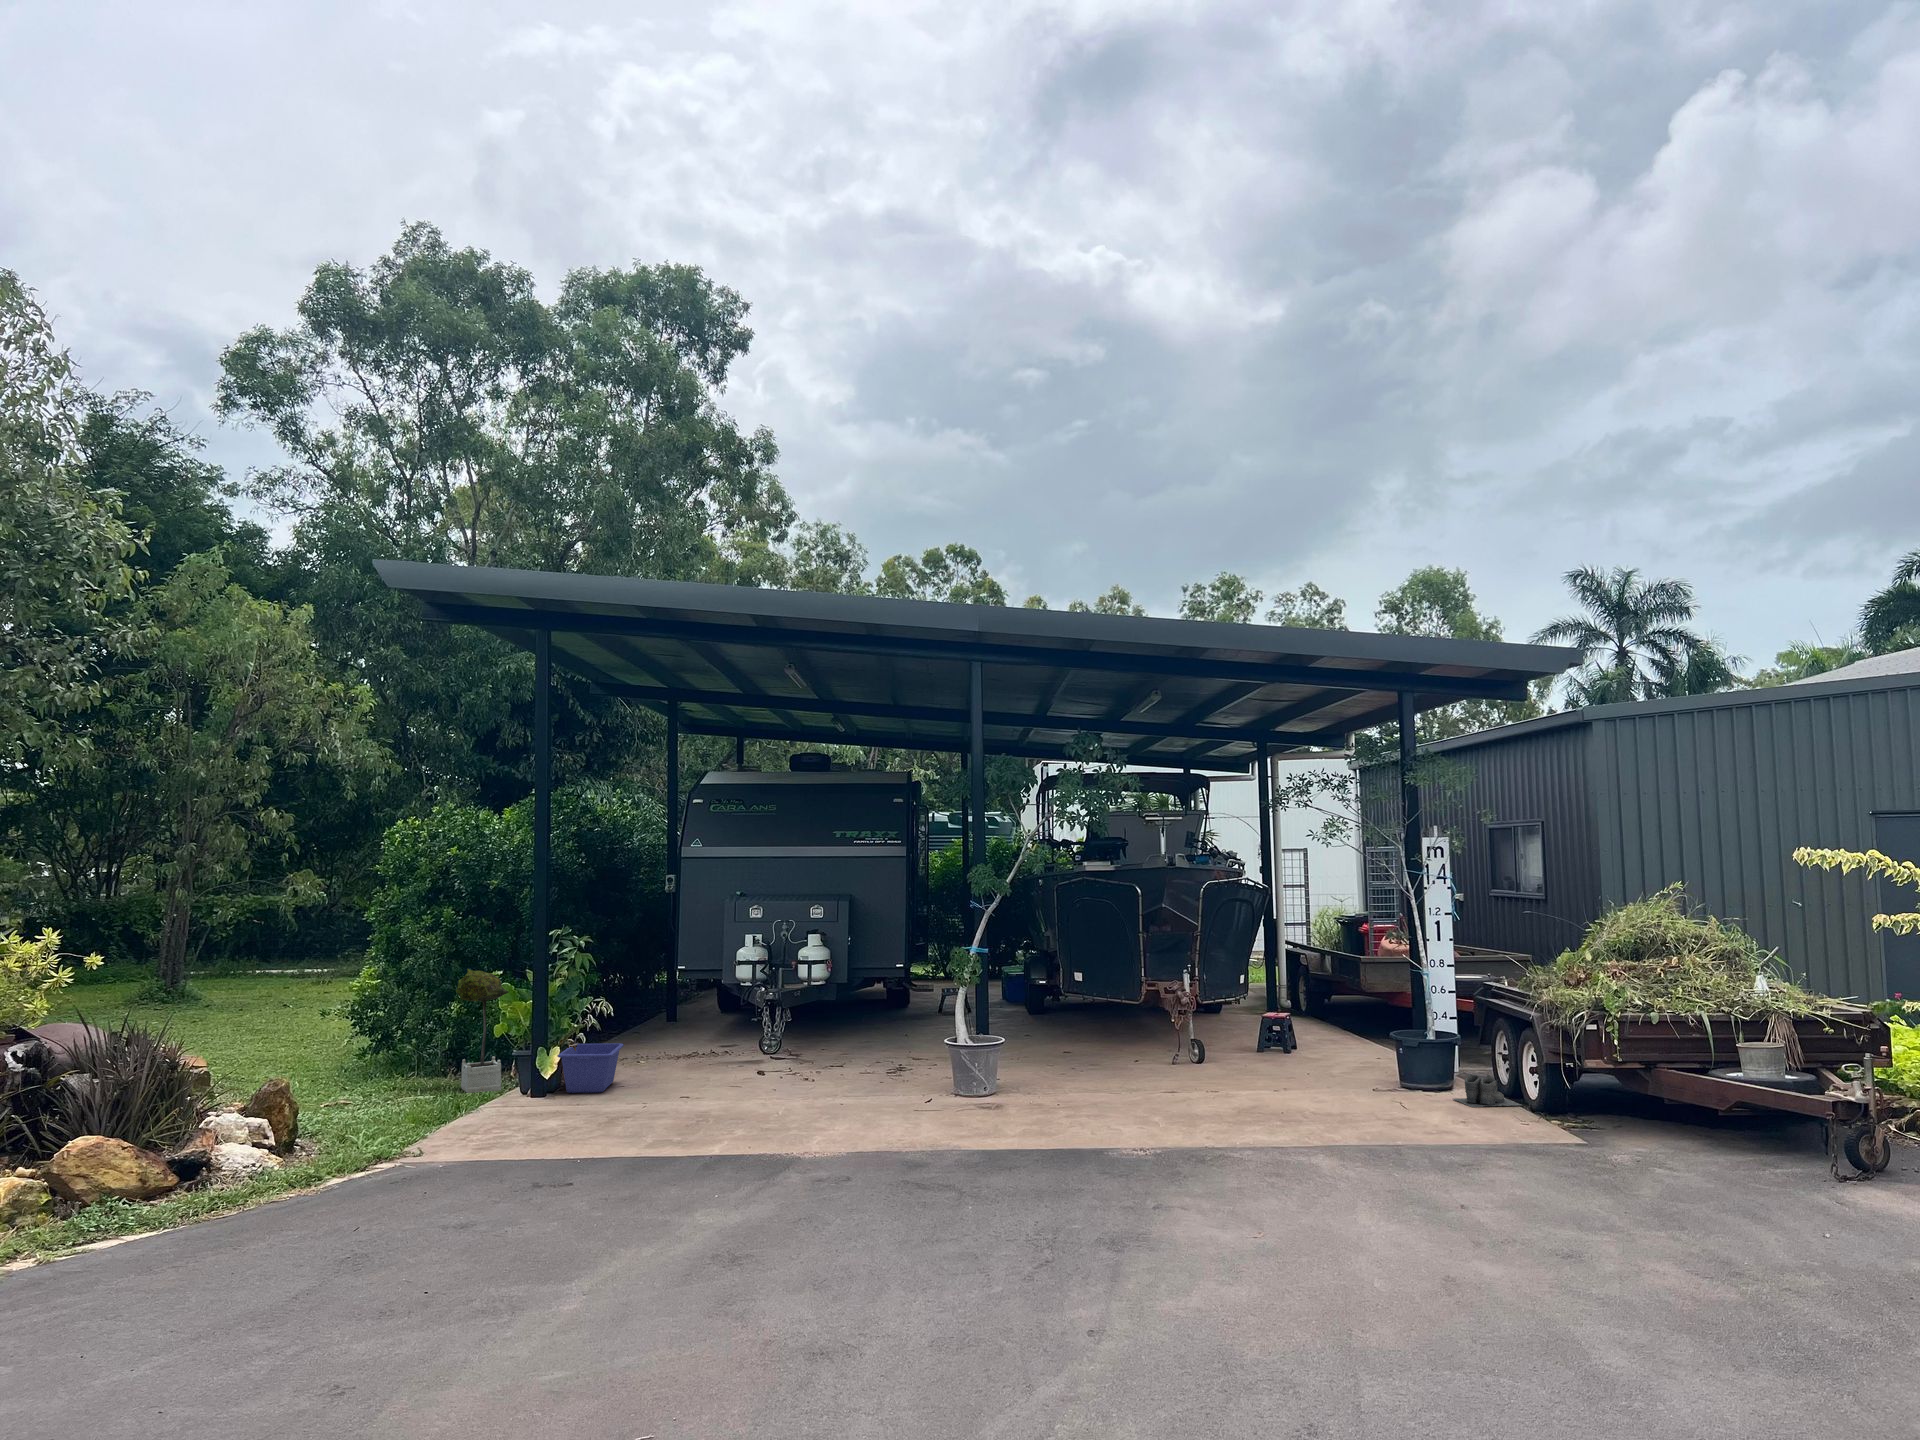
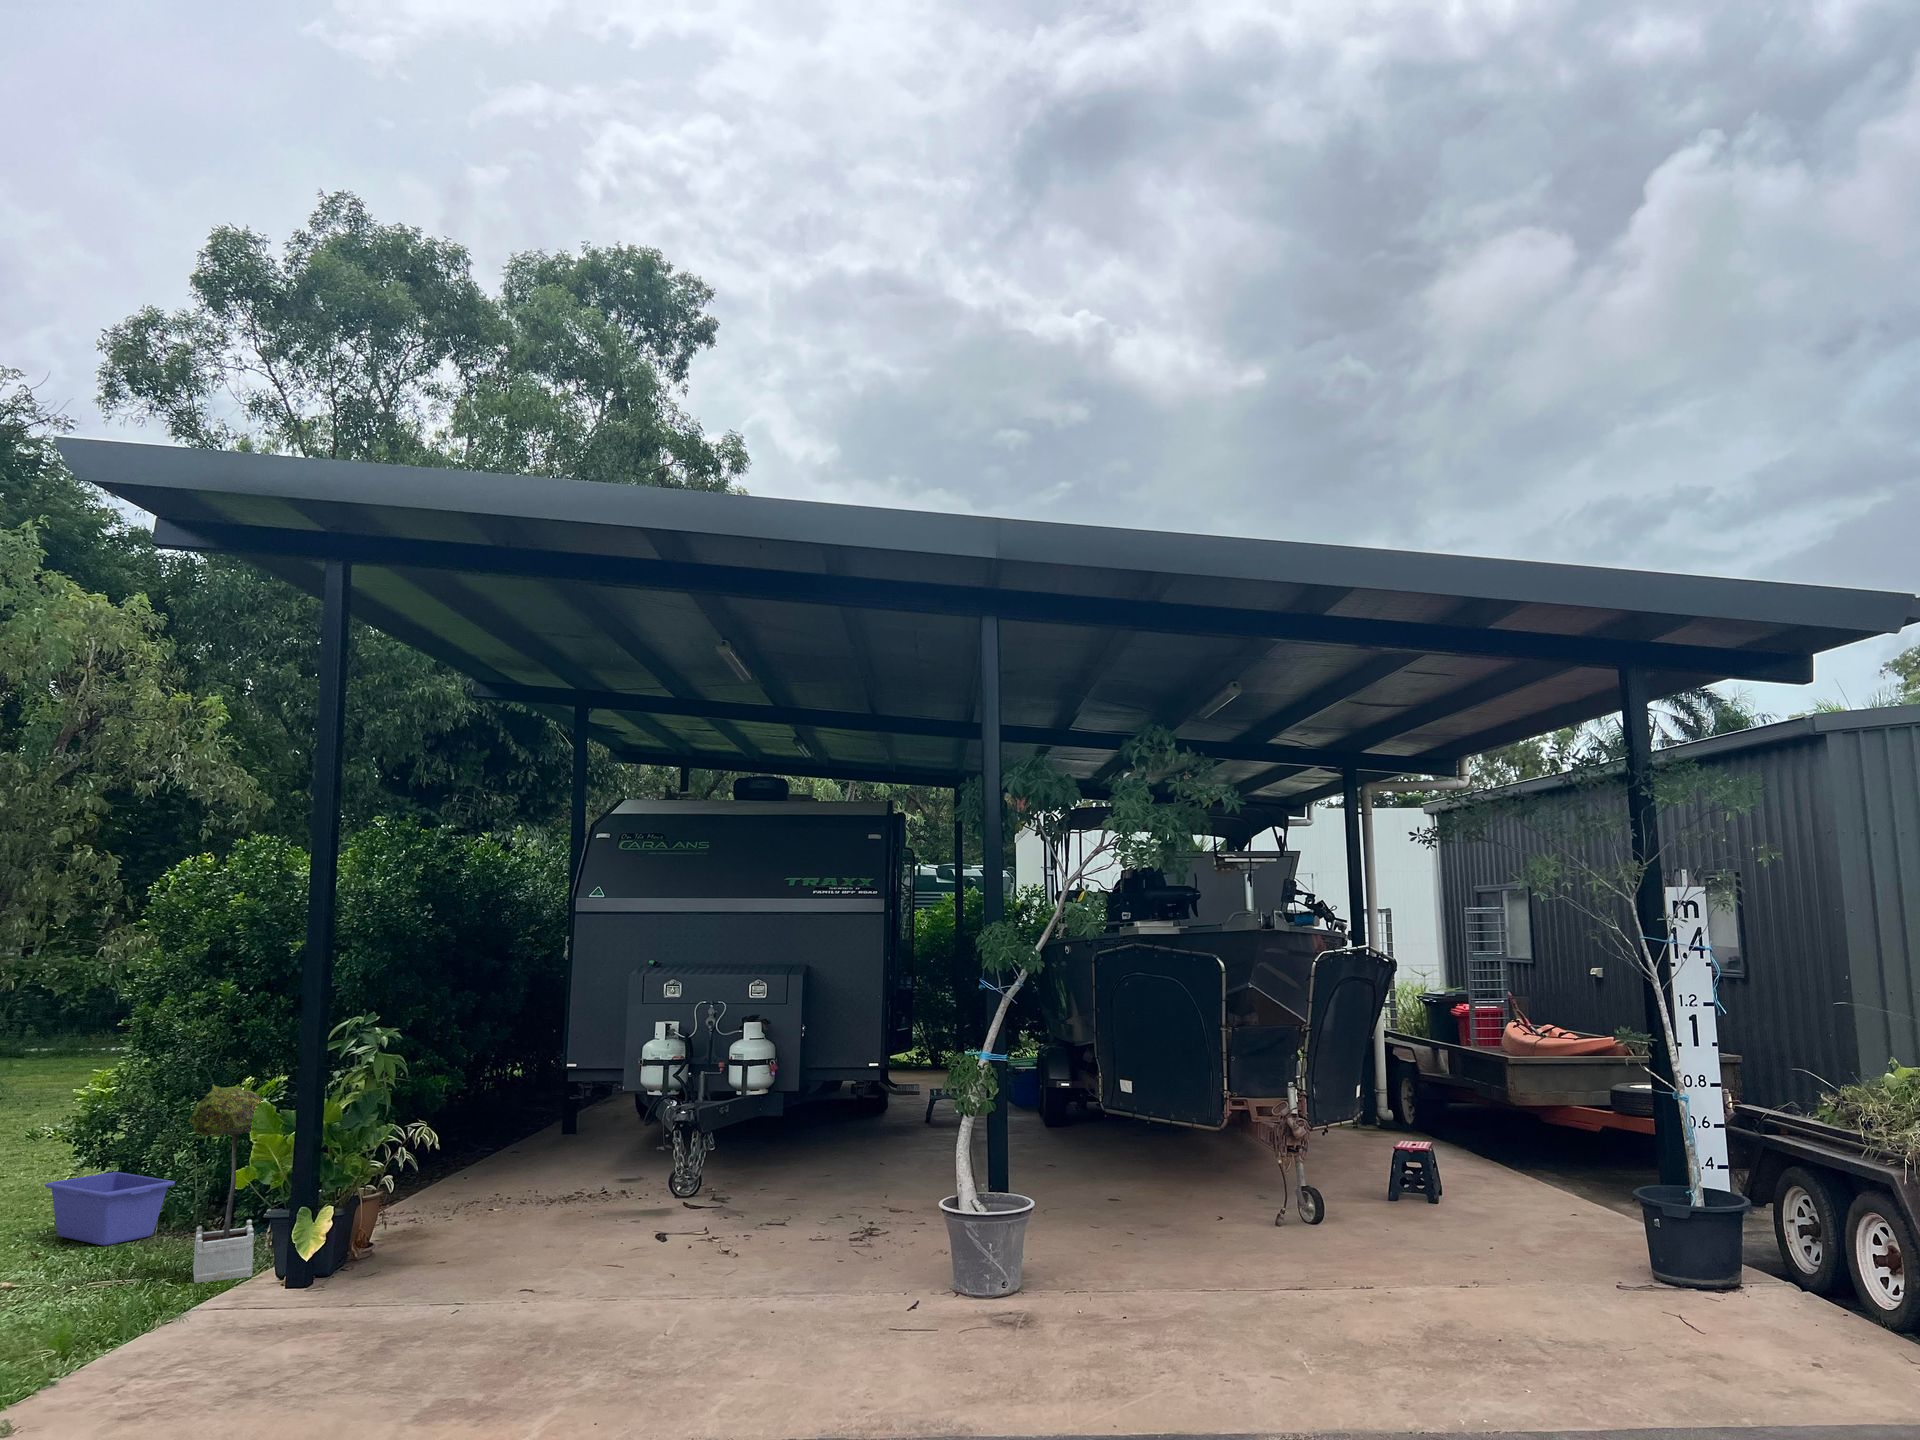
storage bin: present [558,1043,624,1093] -> present [45,1172,175,1246]
boots: present [1454,1074,1521,1107] -> none [1743,1261,1873,1322]

